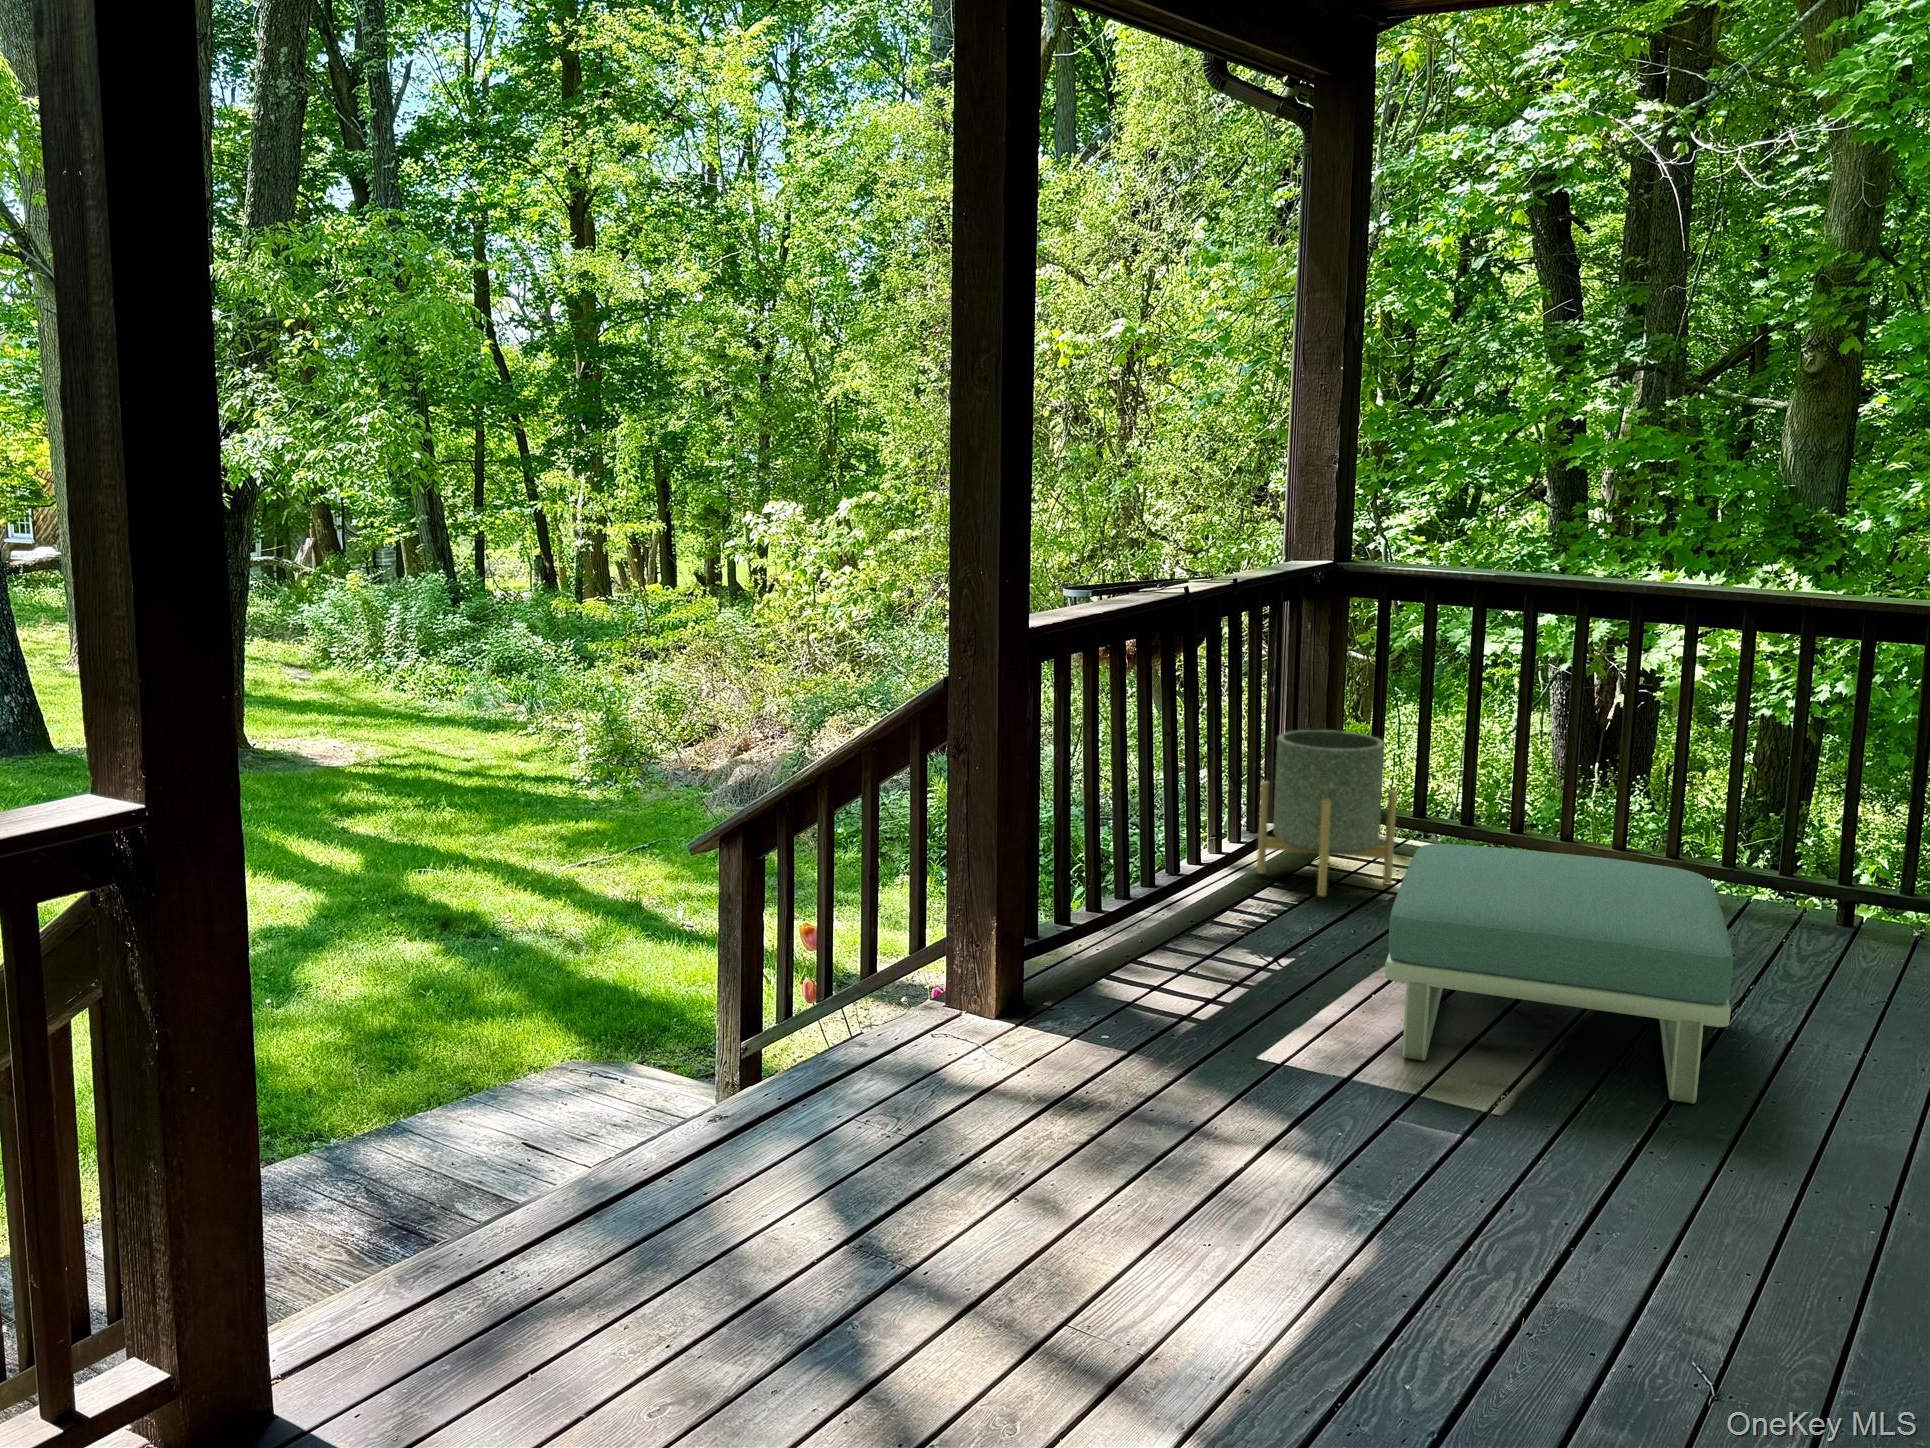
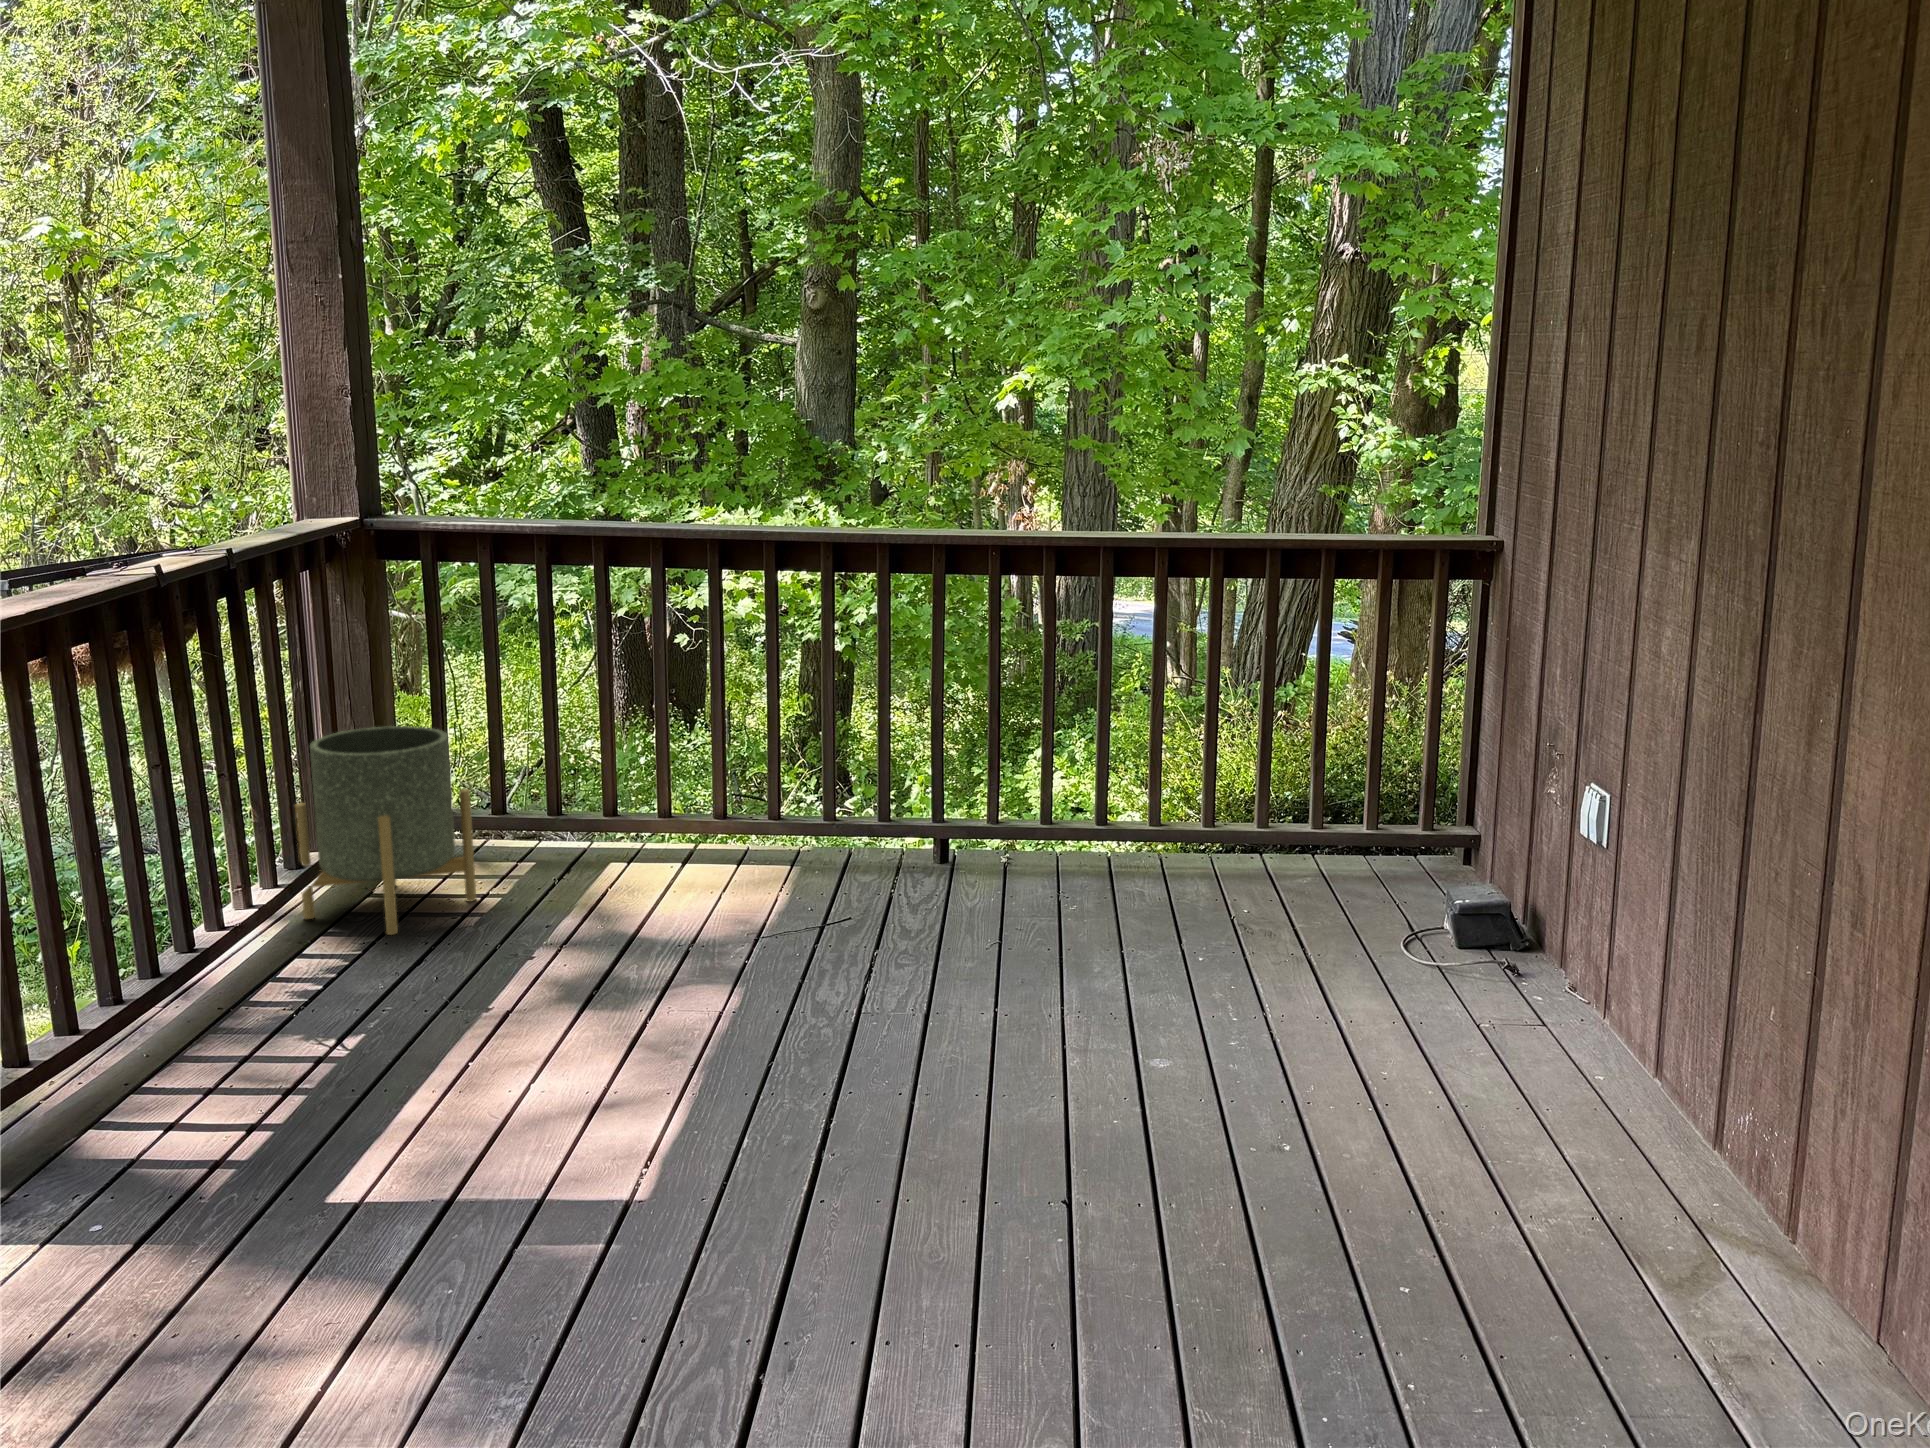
footstool: present [1385,844,1733,1103] -> none [488,839,873,1142]

